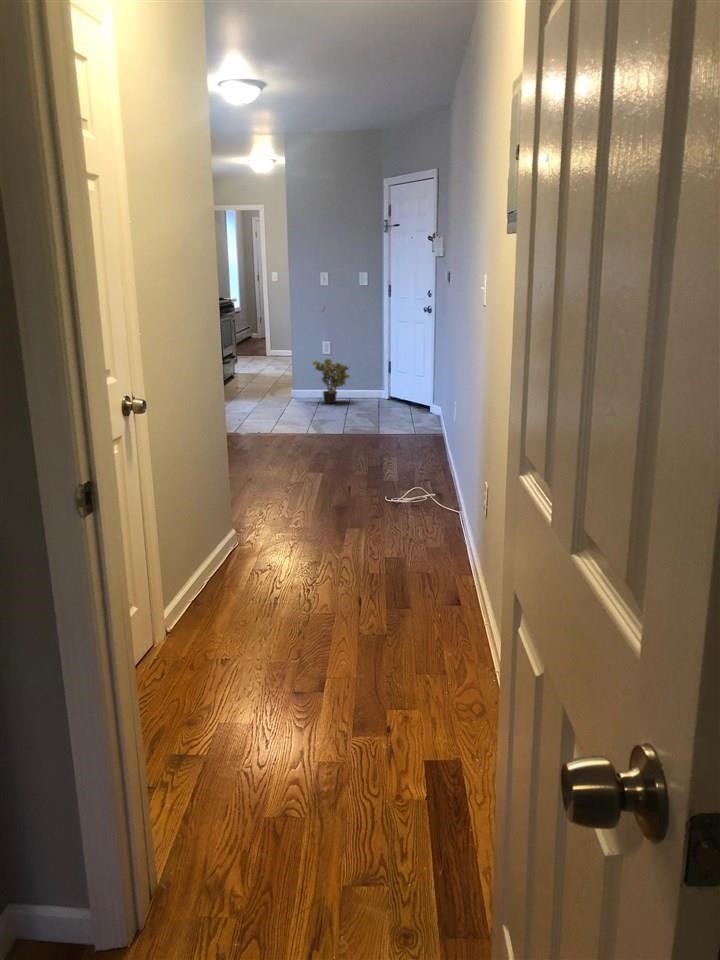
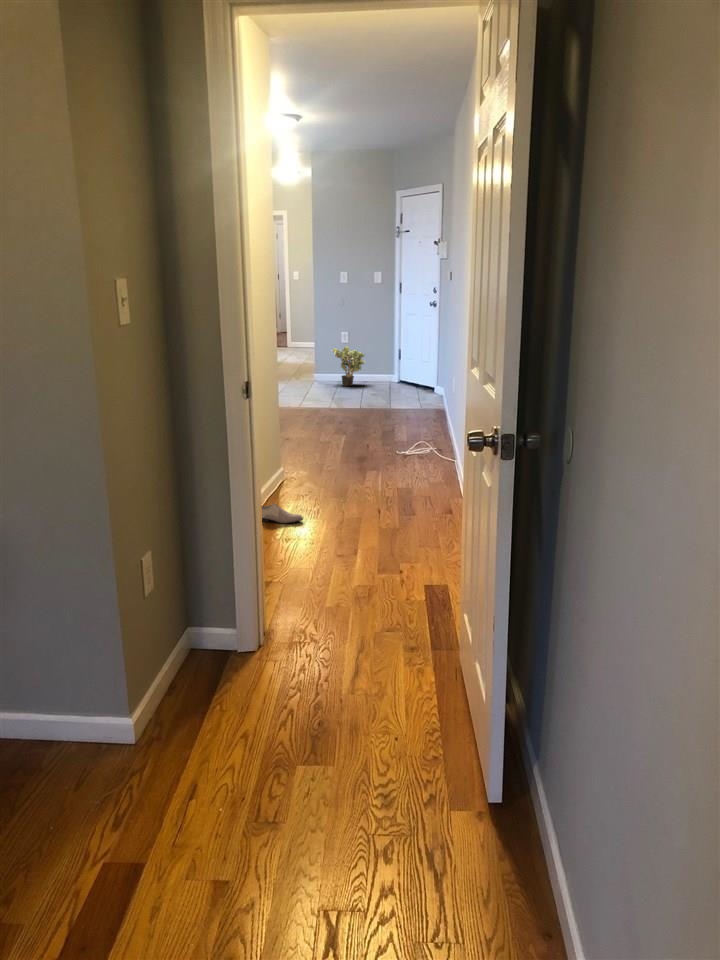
shoe: none [187,596,253,626] -> present [262,503,303,524]

